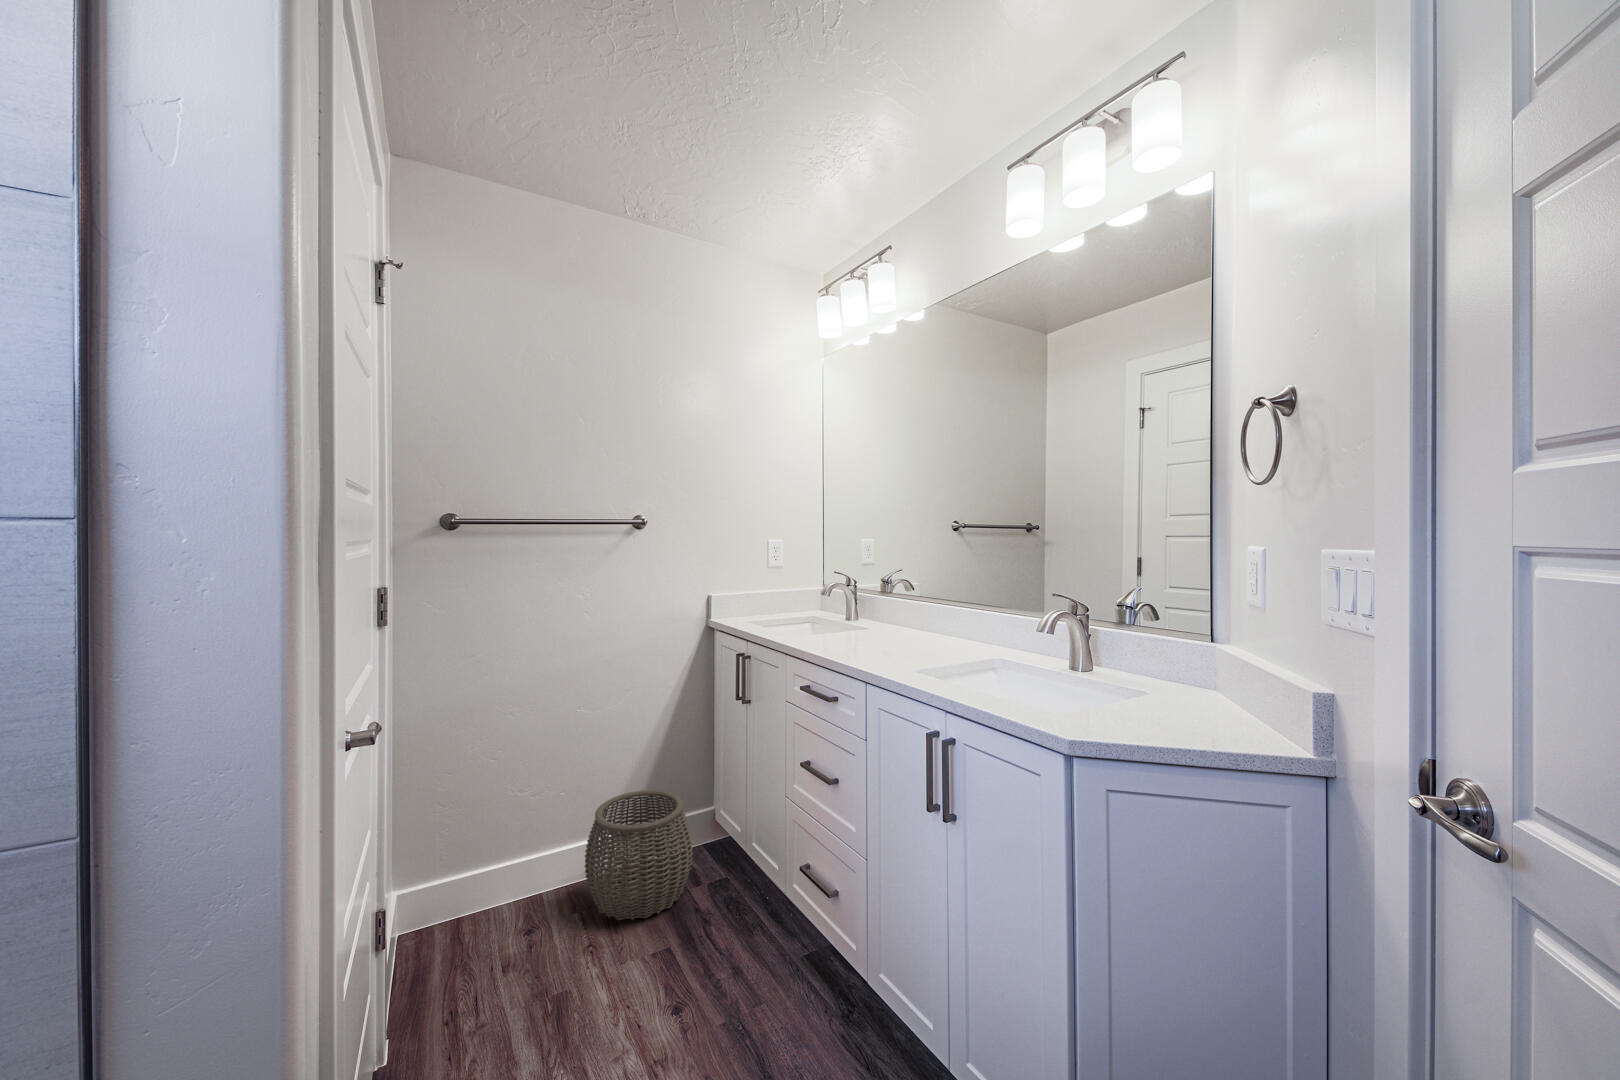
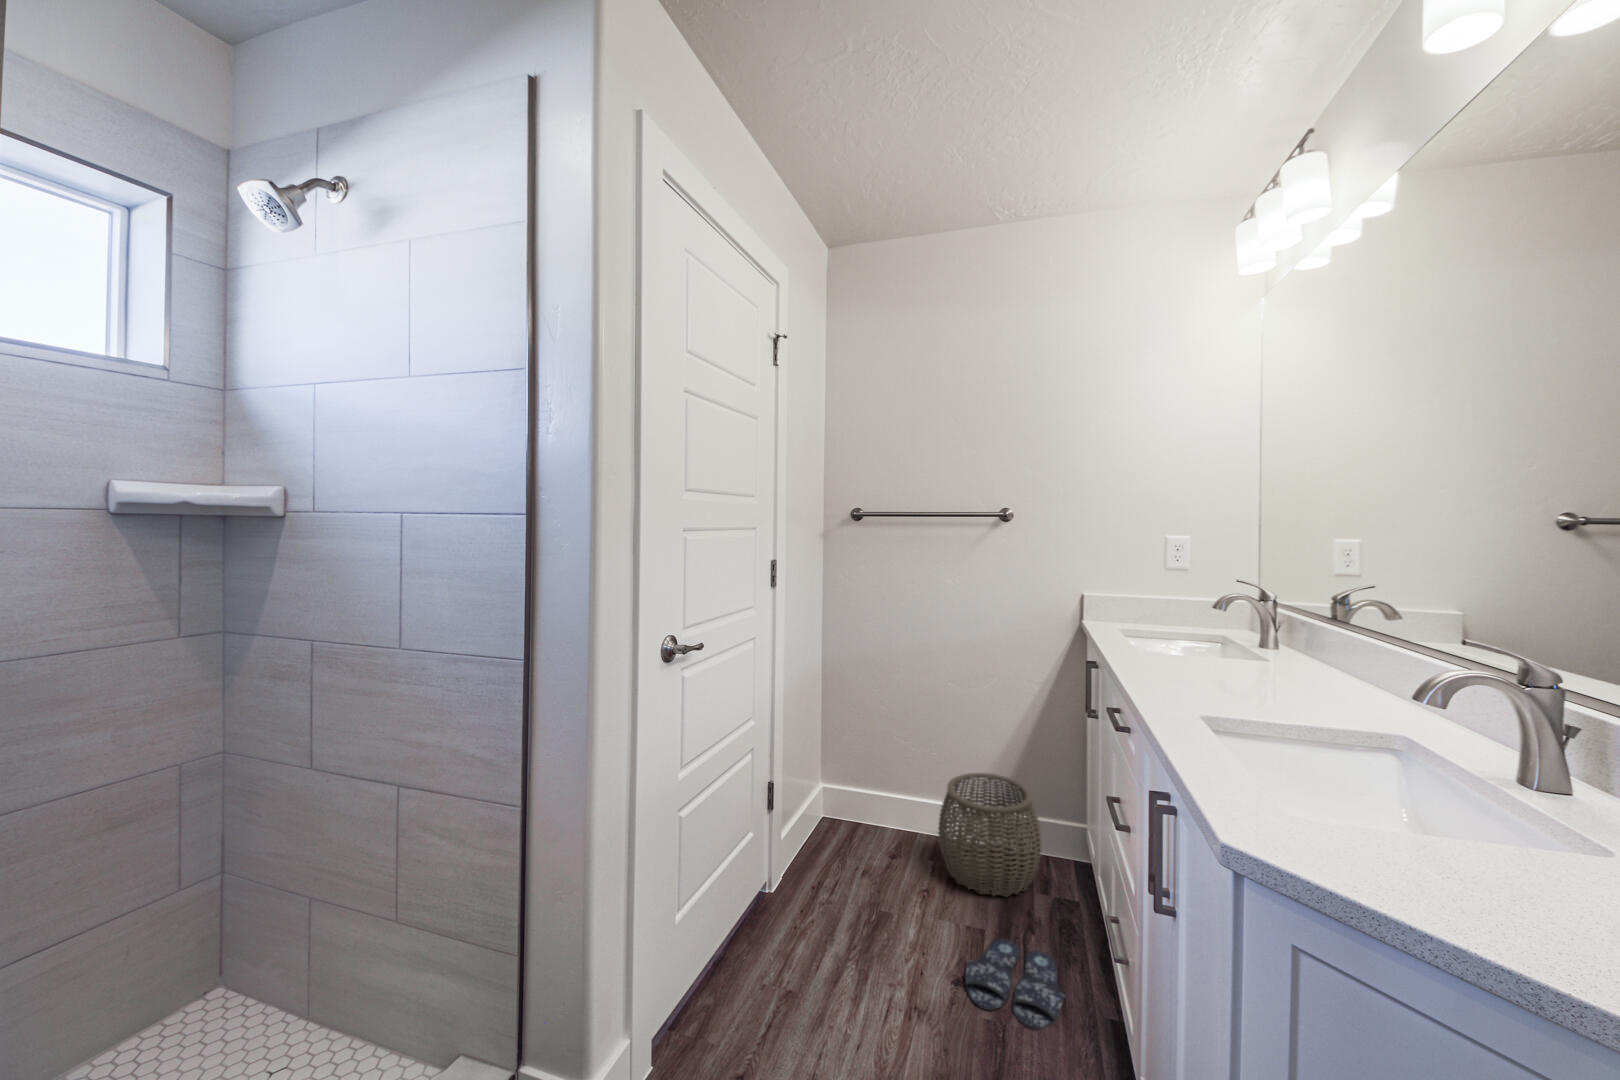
slippers: none [678,935,770,1018] -> present [965,938,1065,1030]

